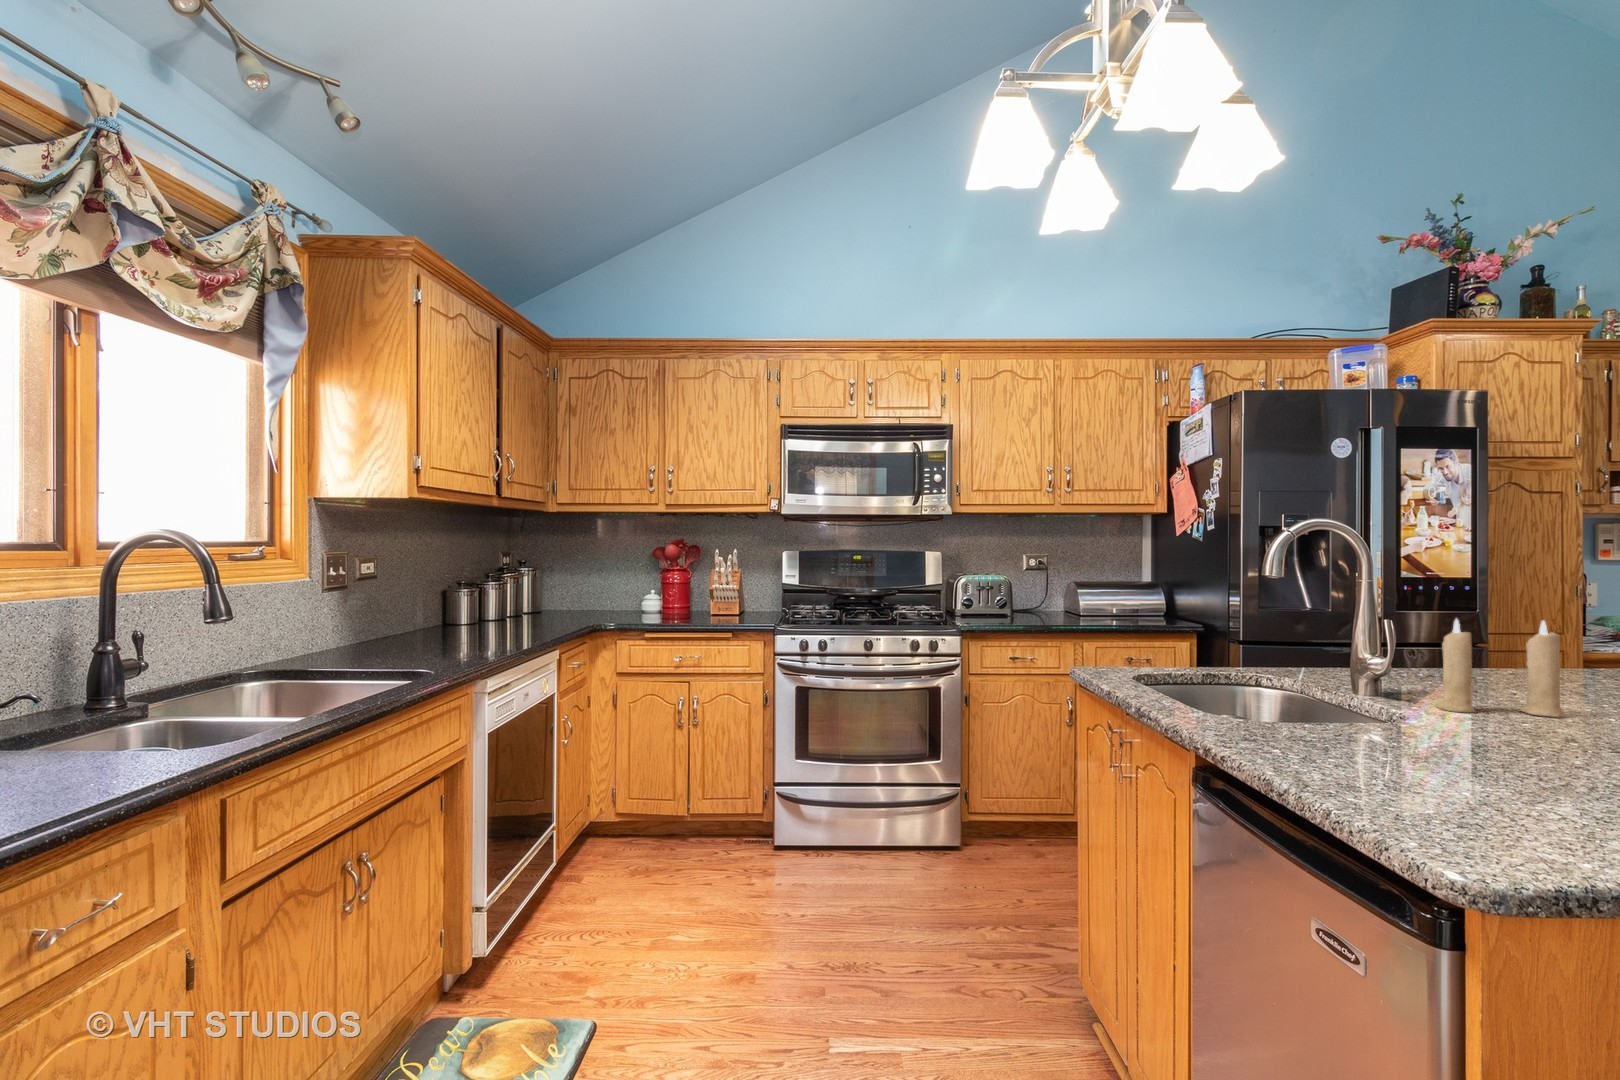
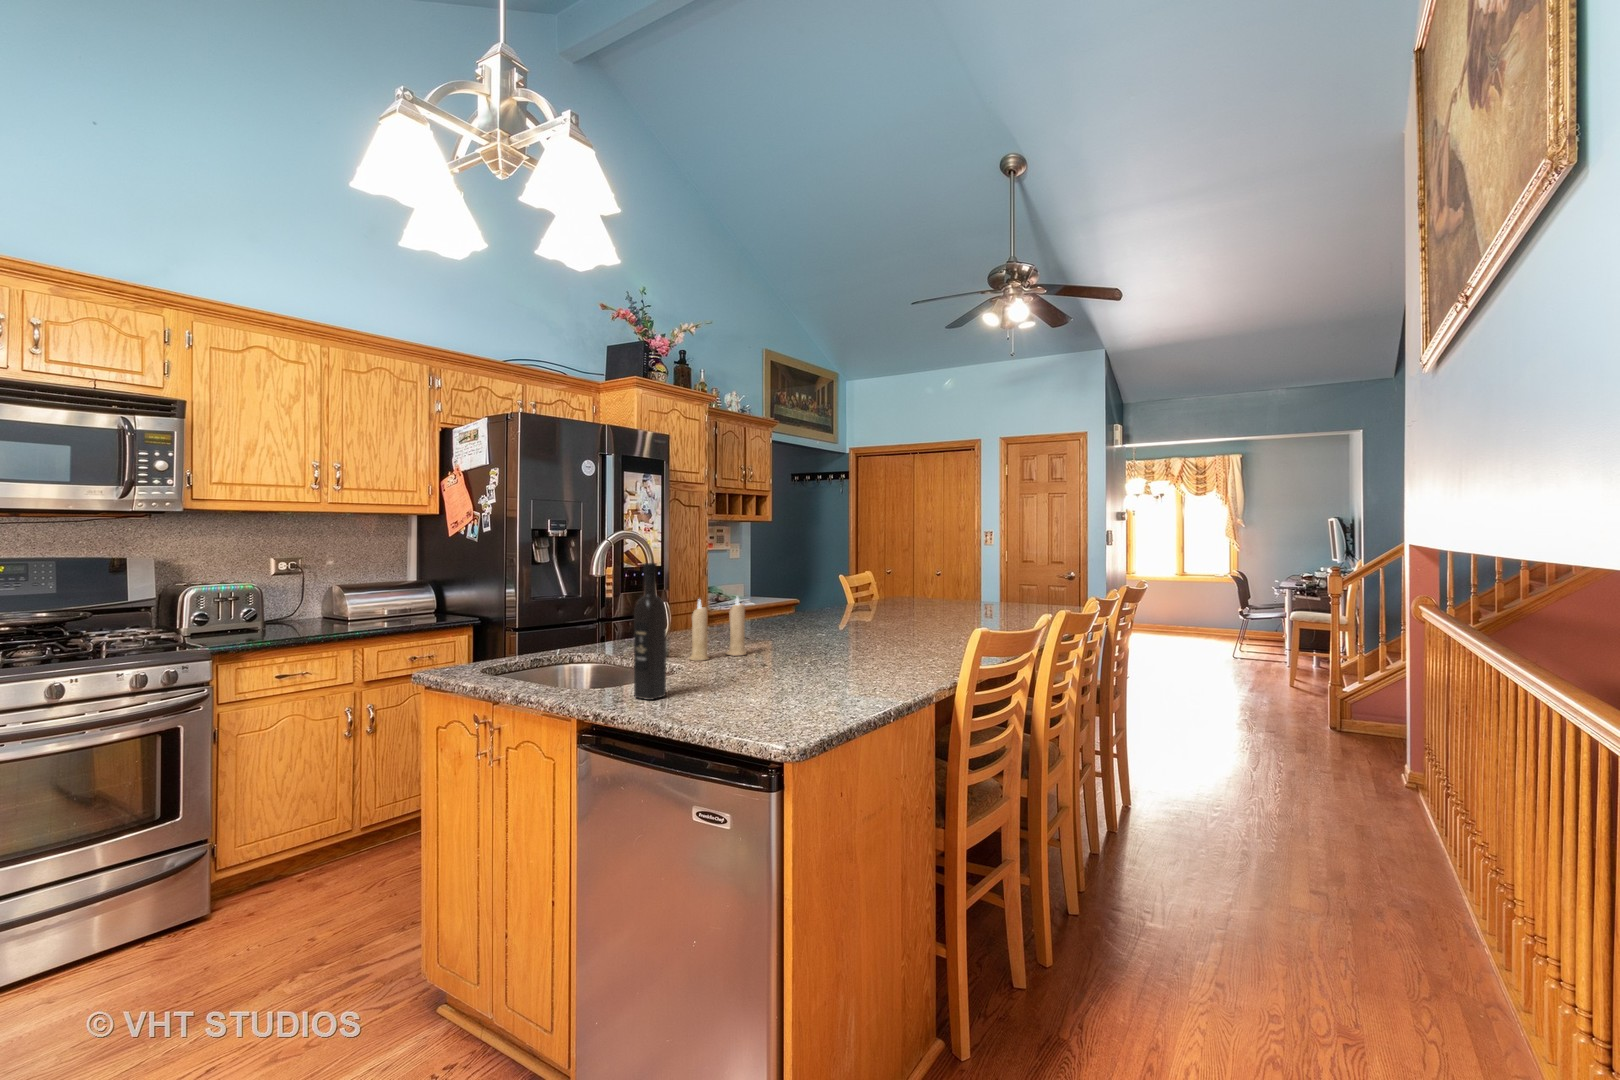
wine bottle: none [1277,558,1329,748] -> present [634,563,666,700]

